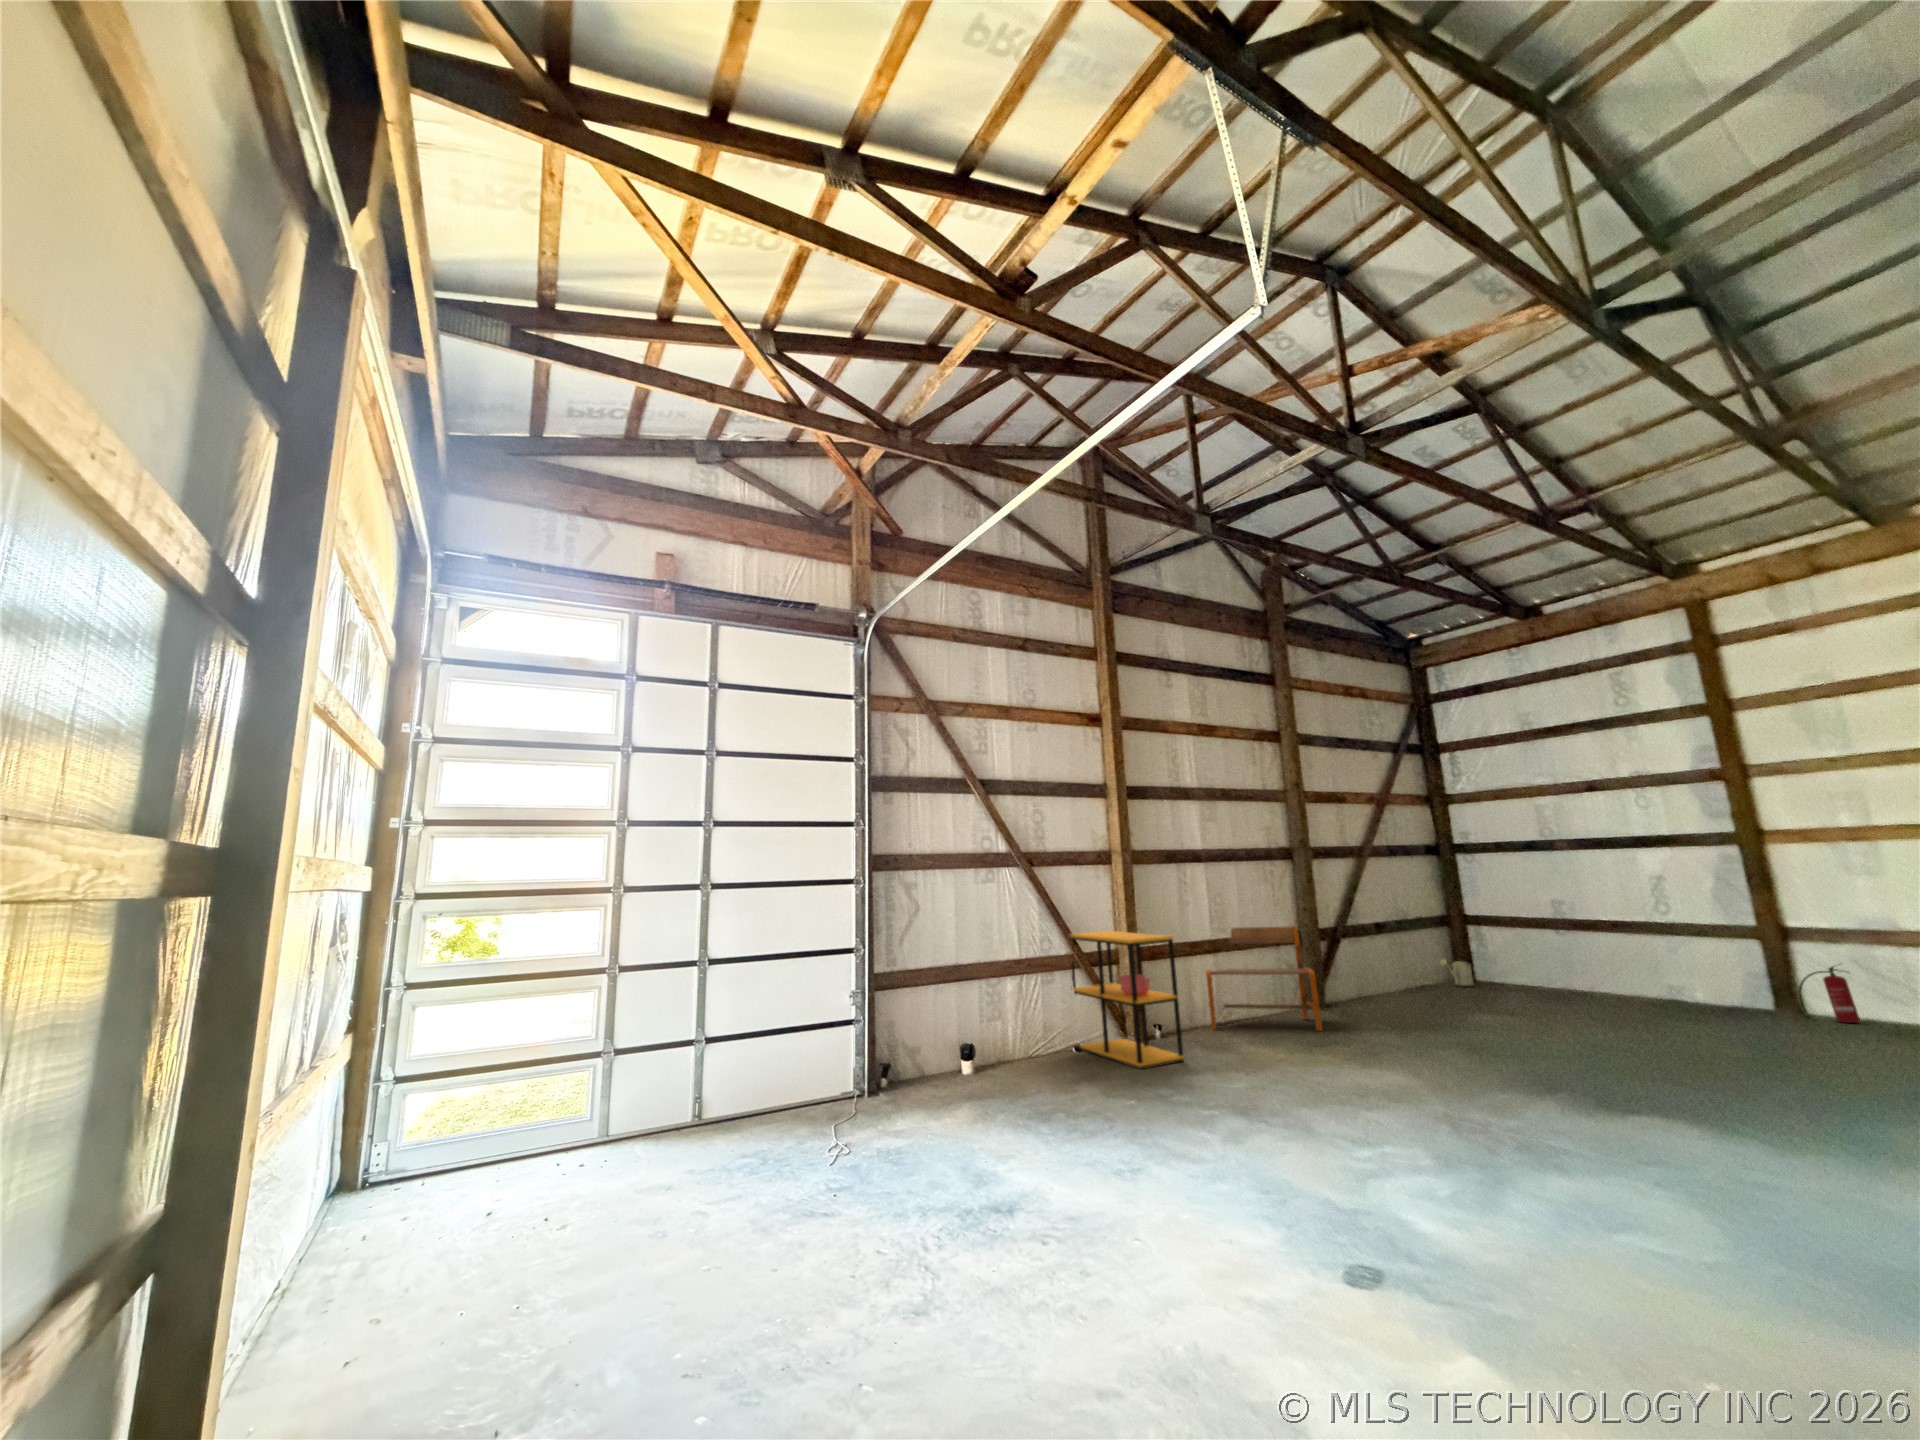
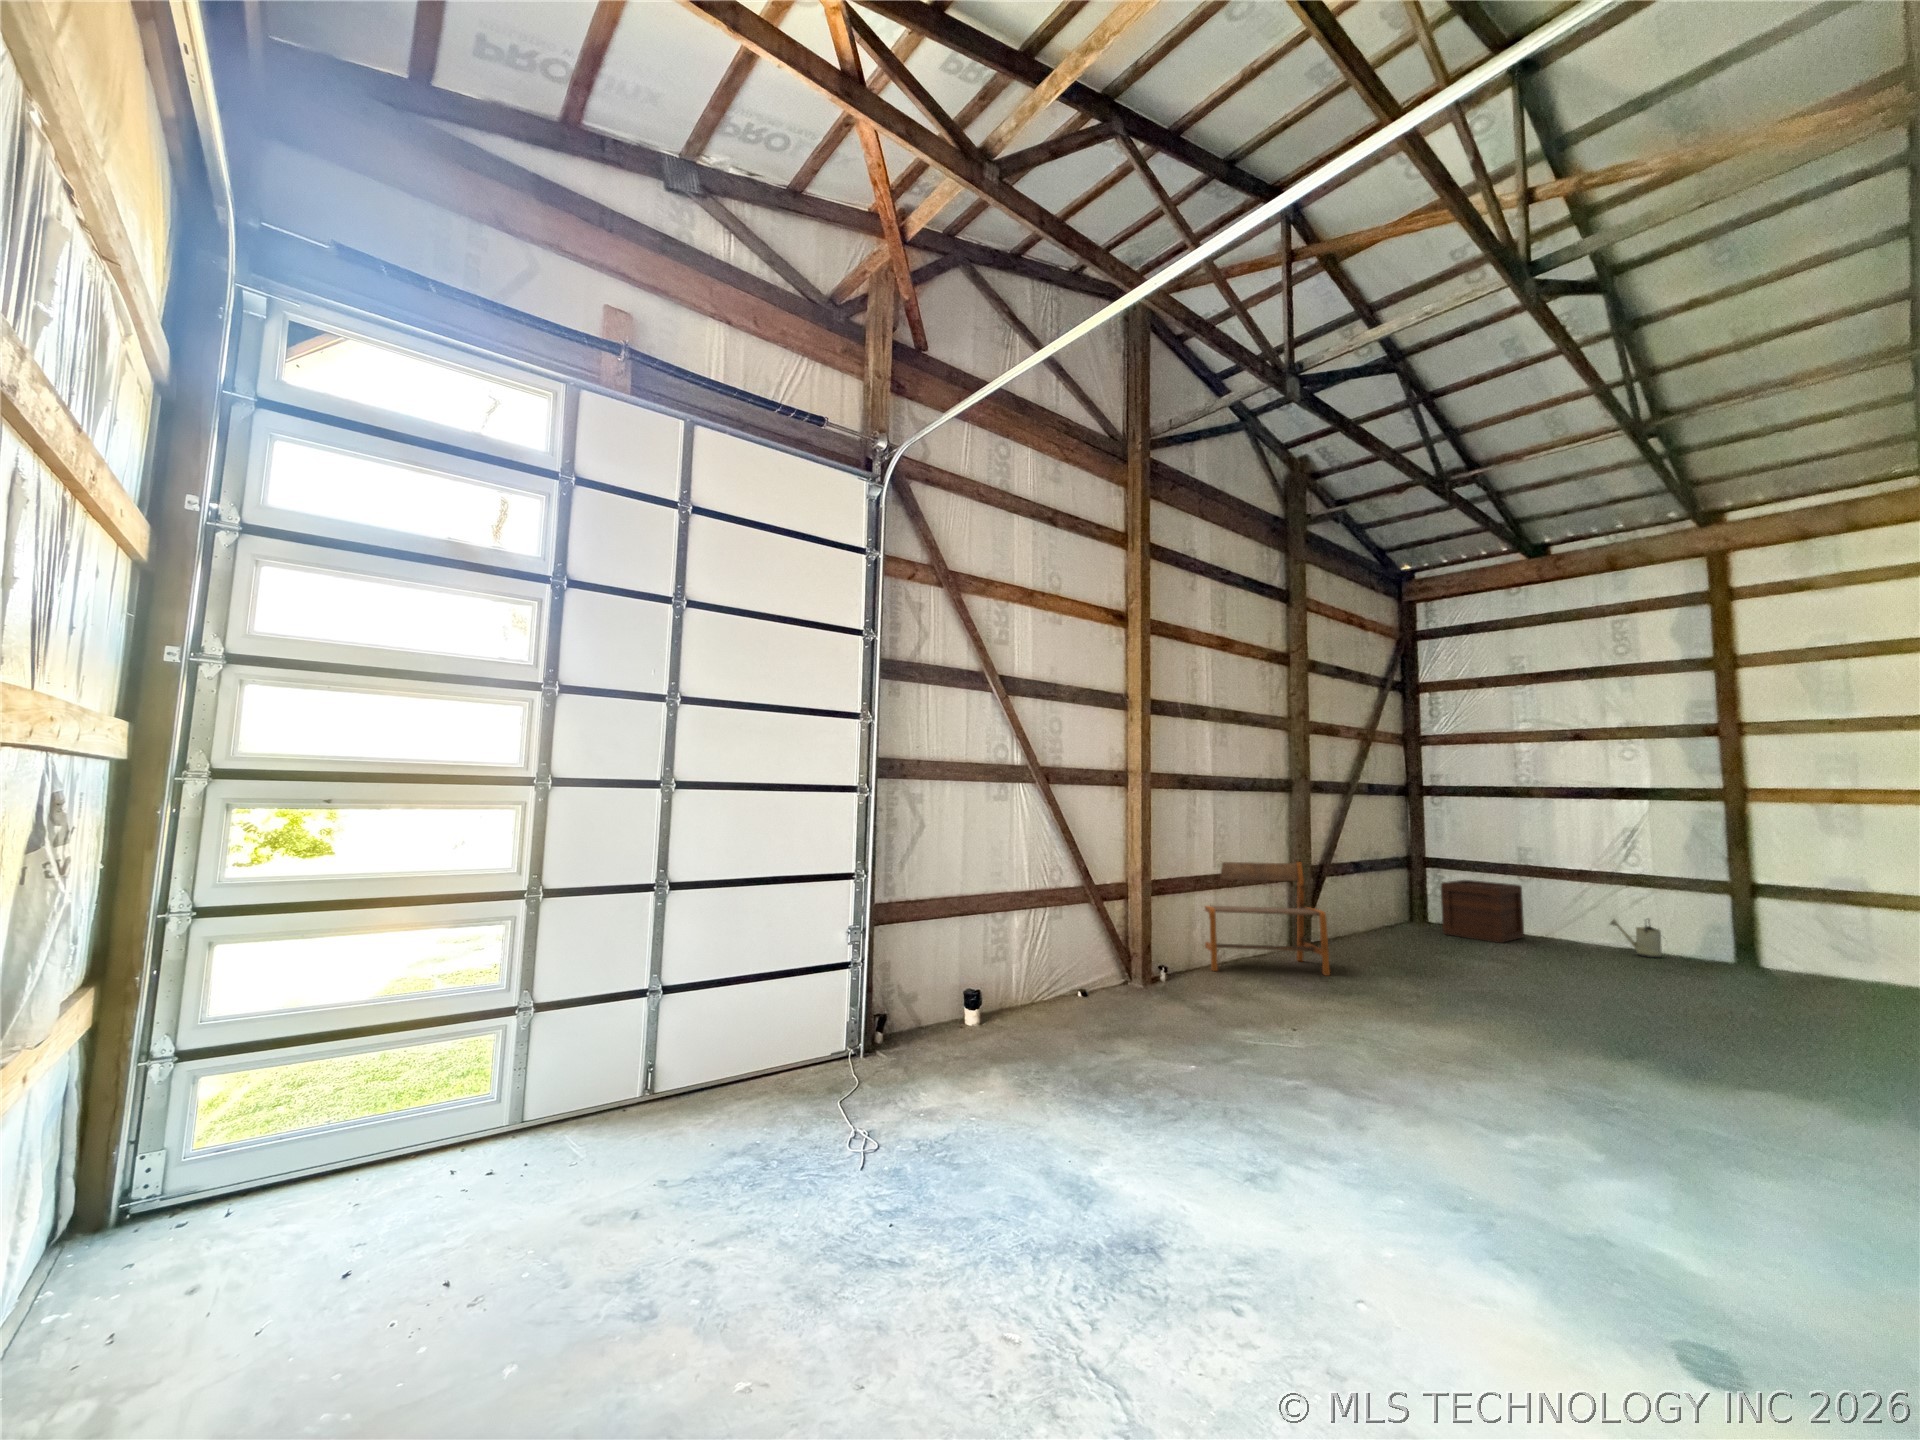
shelving unit: present [1070,931,1184,1069] -> none [1080,861,1214,1021]
wooden crate: none [1473,936,1568,999] -> present [1441,880,1524,943]
watering can: present [1440,959,1474,987] -> present [1610,919,1662,958]
fire extinguisher: present [1799,965,1860,1023] -> none [1761,920,1817,976]

